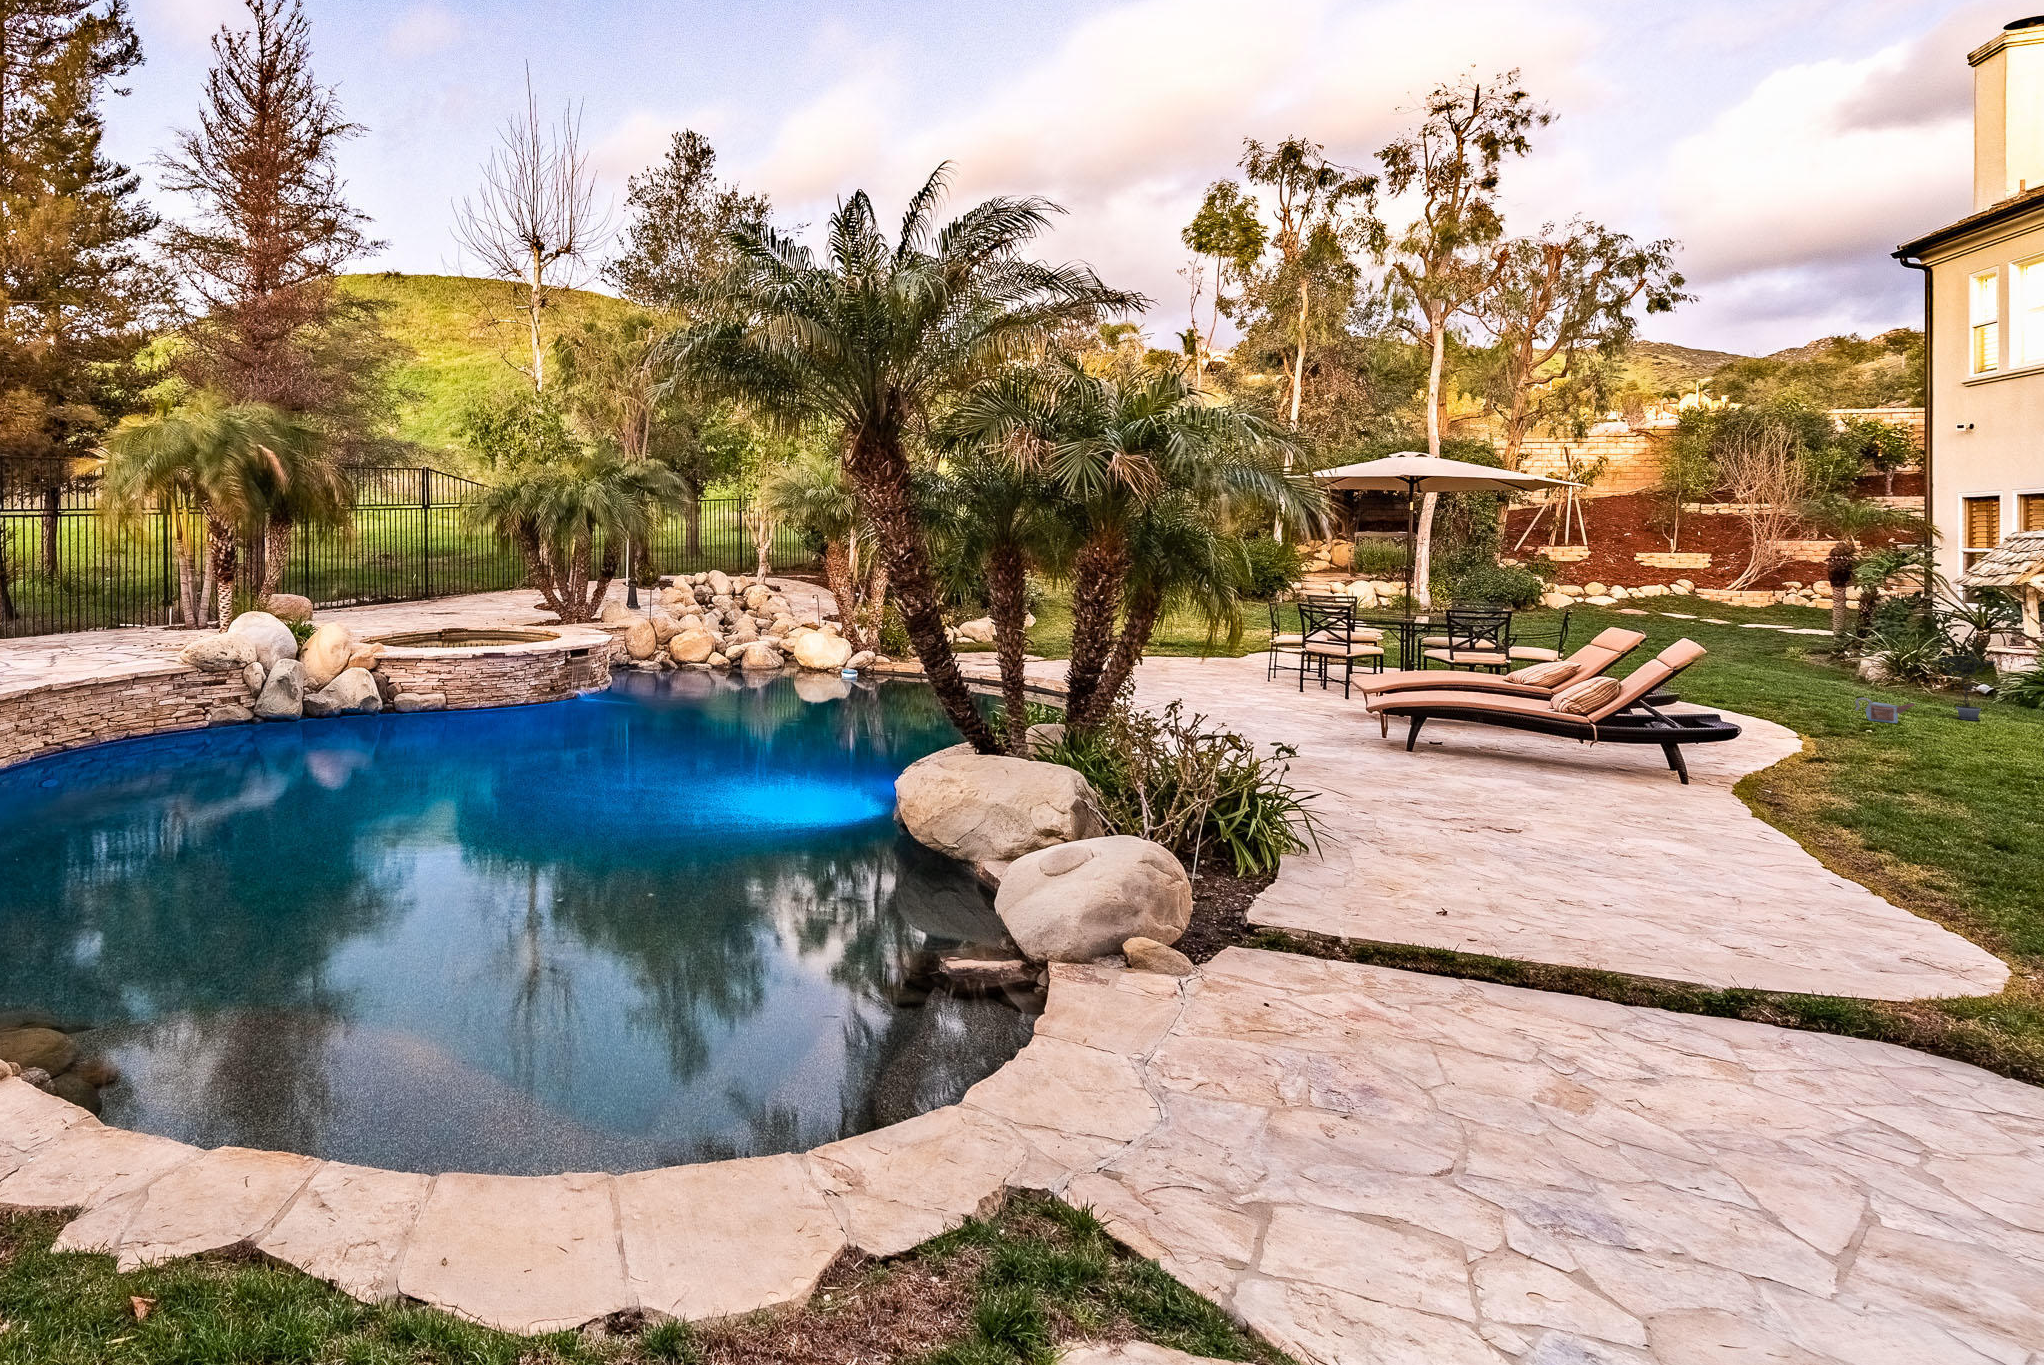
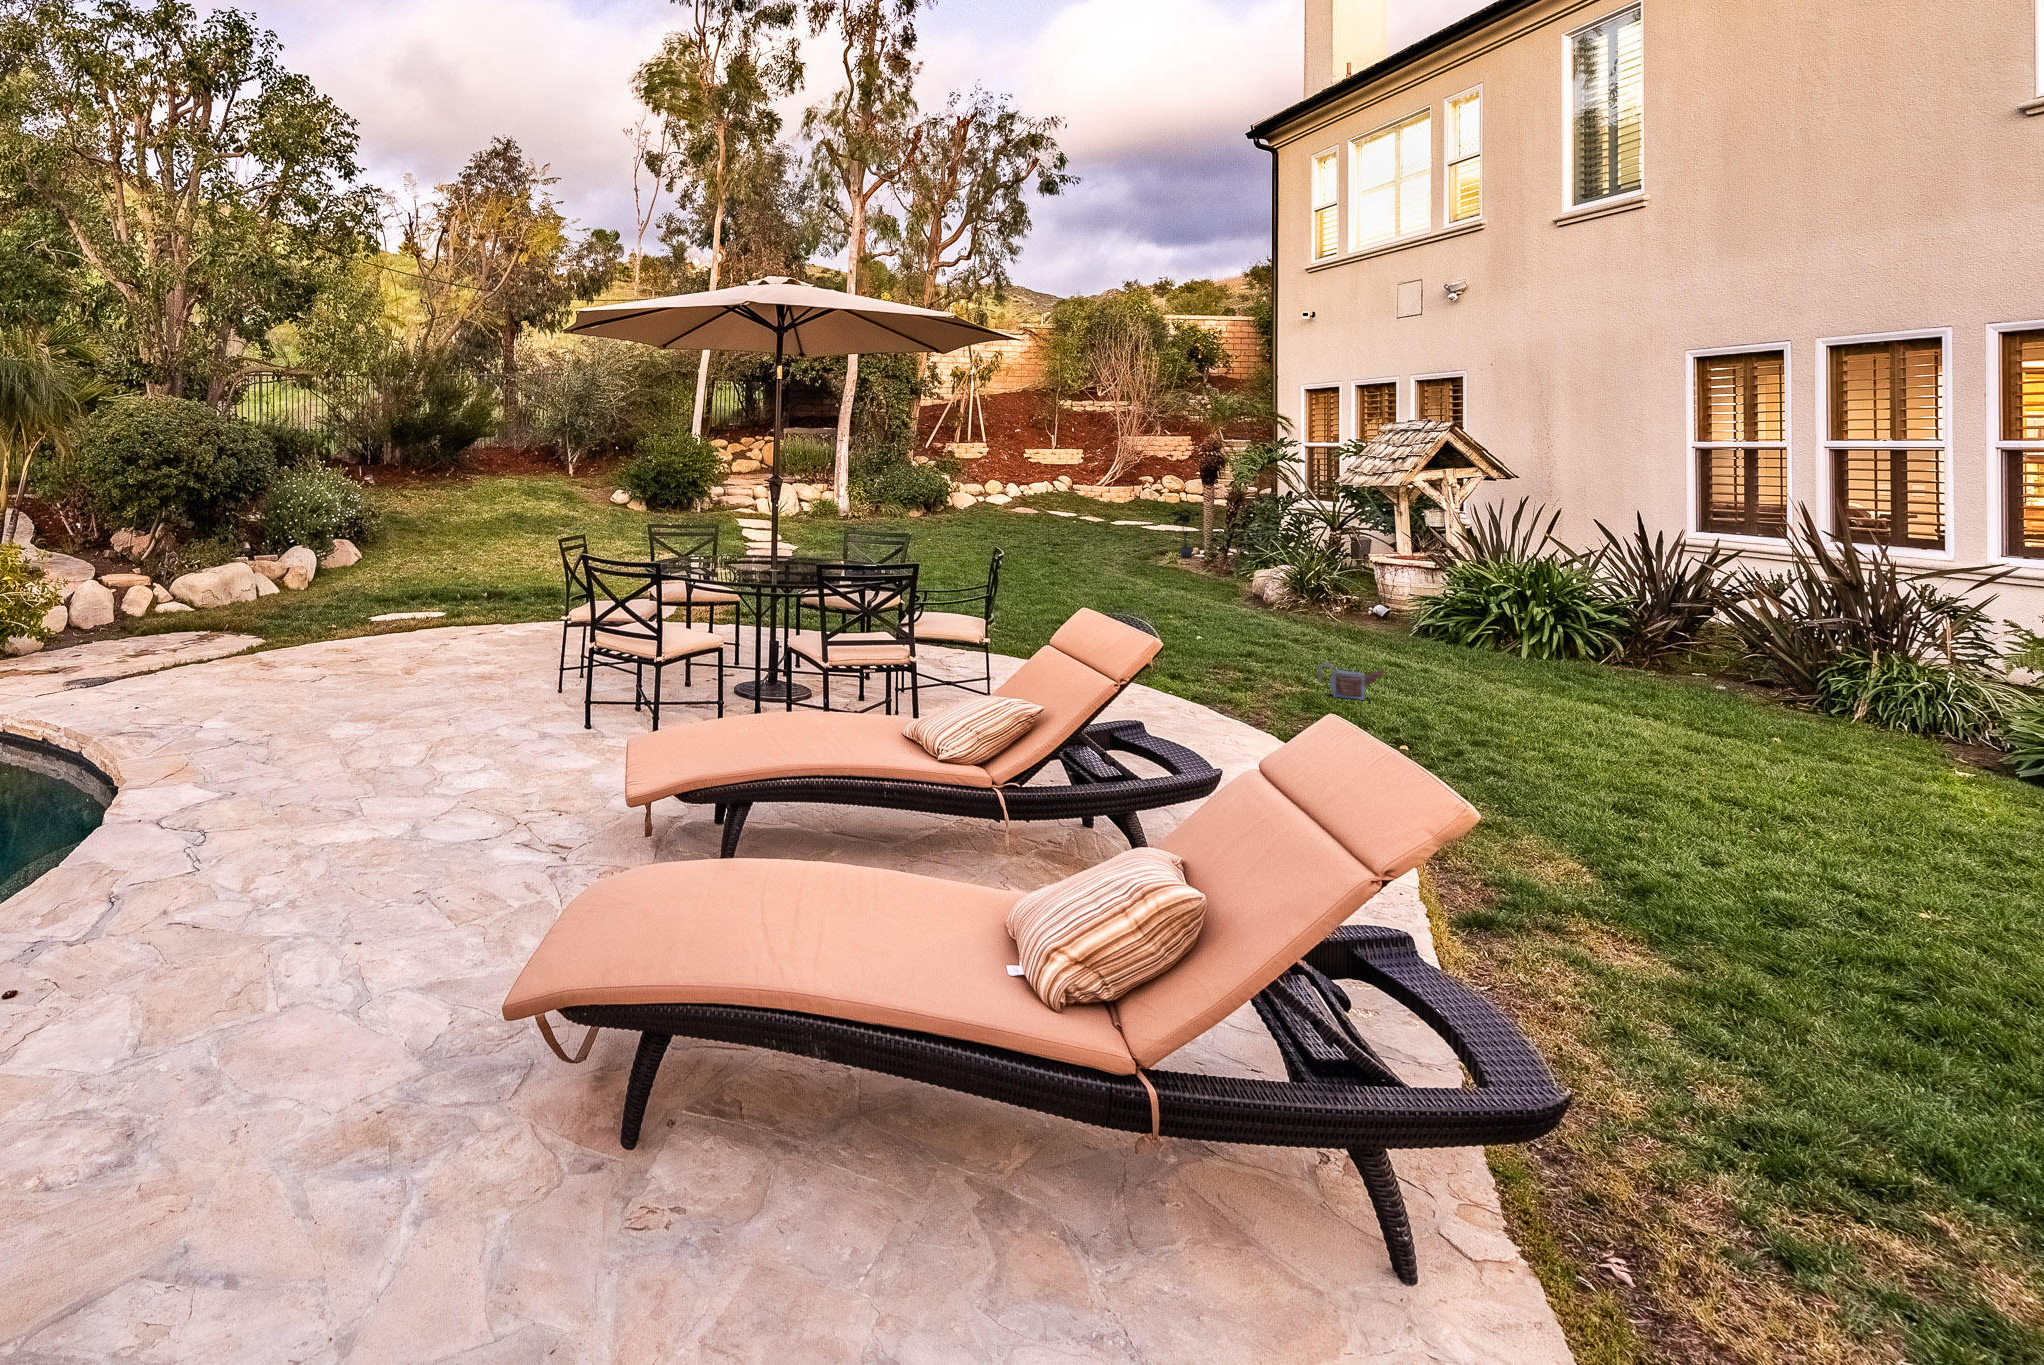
potted plant: present [1933,653,1998,721] -> present [1168,507,1200,557]

